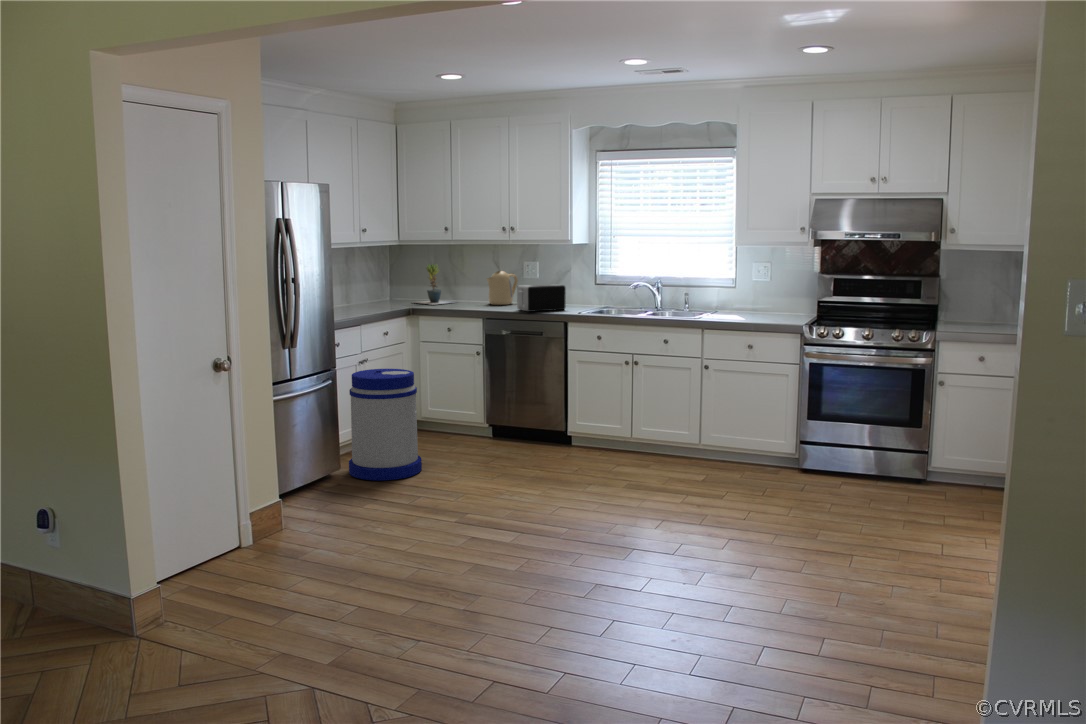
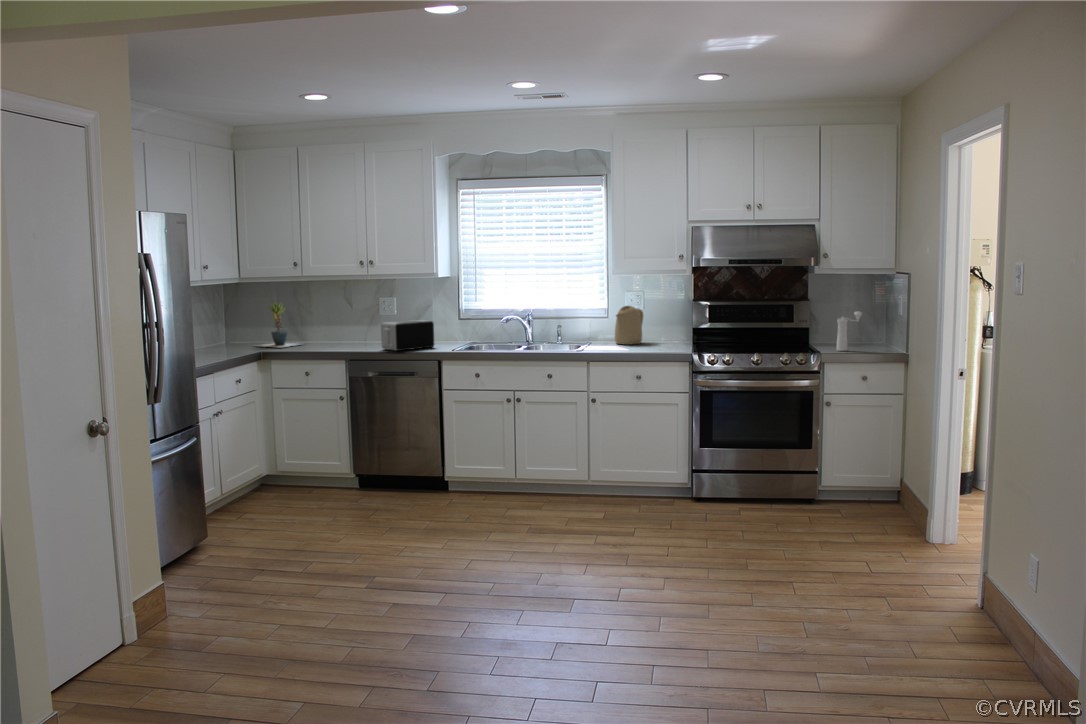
kettle: present [487,271,518,305] -> present [614,306,643,345]
pepper mill: none [961,290,993,330] -> present [837,311,862,351]
trash can: present [349,369,422,480] -> none [210,421,297,550]

